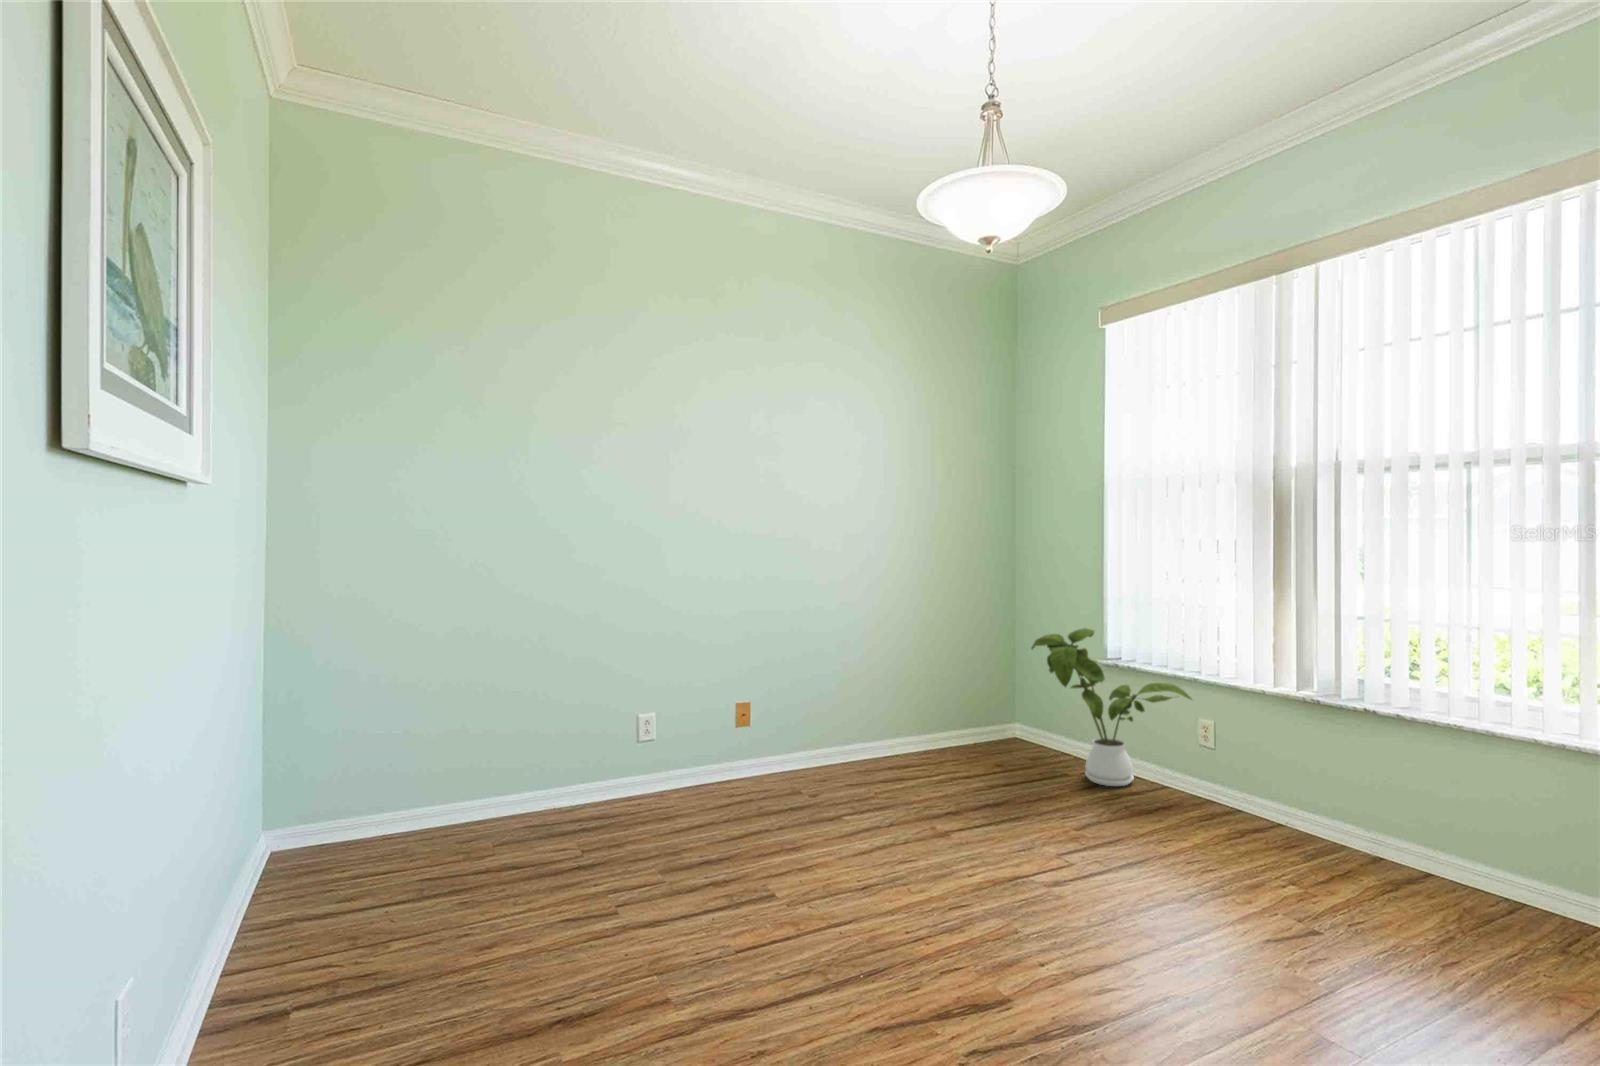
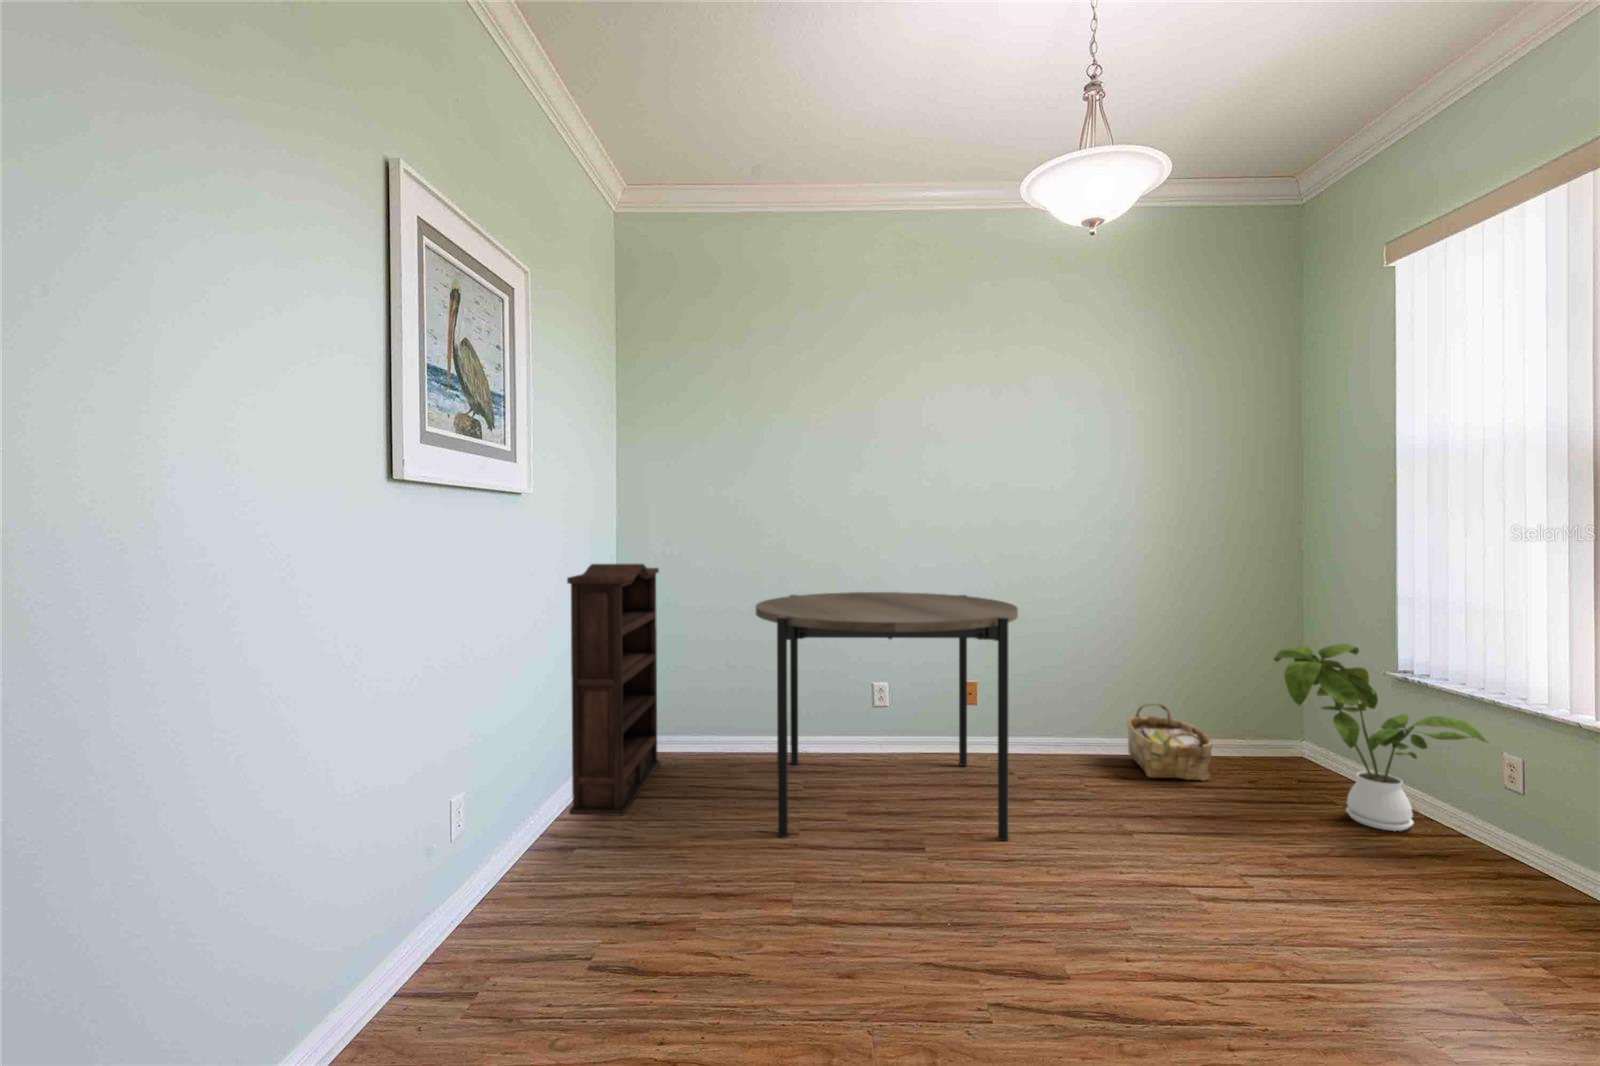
bookshelf: none [244,590,360,981] -> present [567,564,660,816]
dining table: none [526,607,850,930] -> present [756,592,1018,841]
woven basket: none [894,701,974,776] -> present [1127,702,1212,781]

